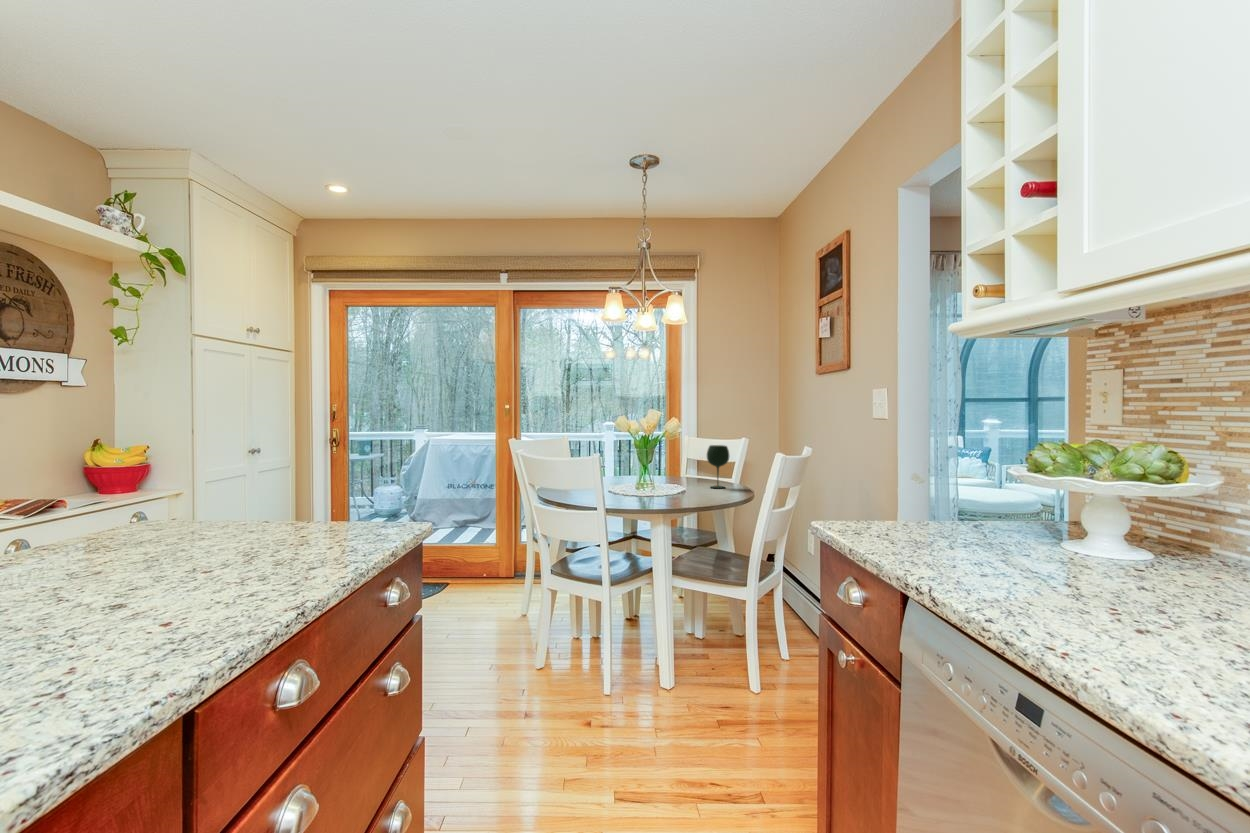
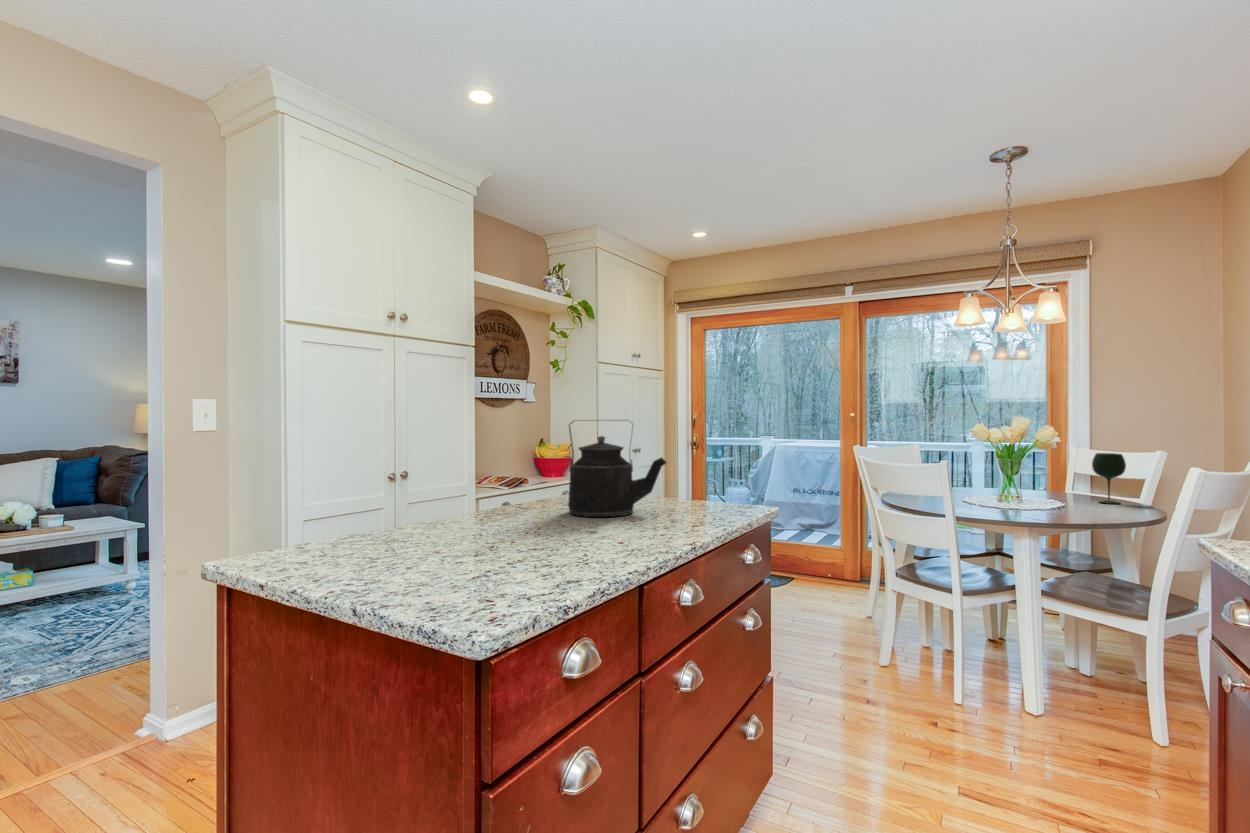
kettle: none [96,426,275,577] -> present [568,420,666,517]

